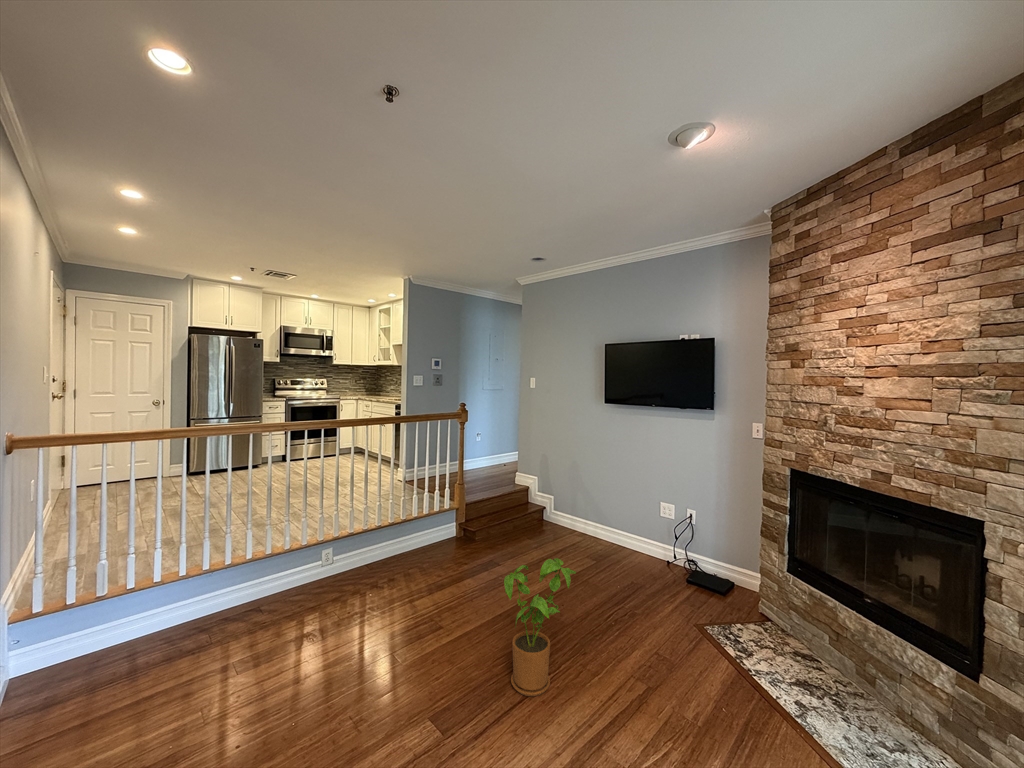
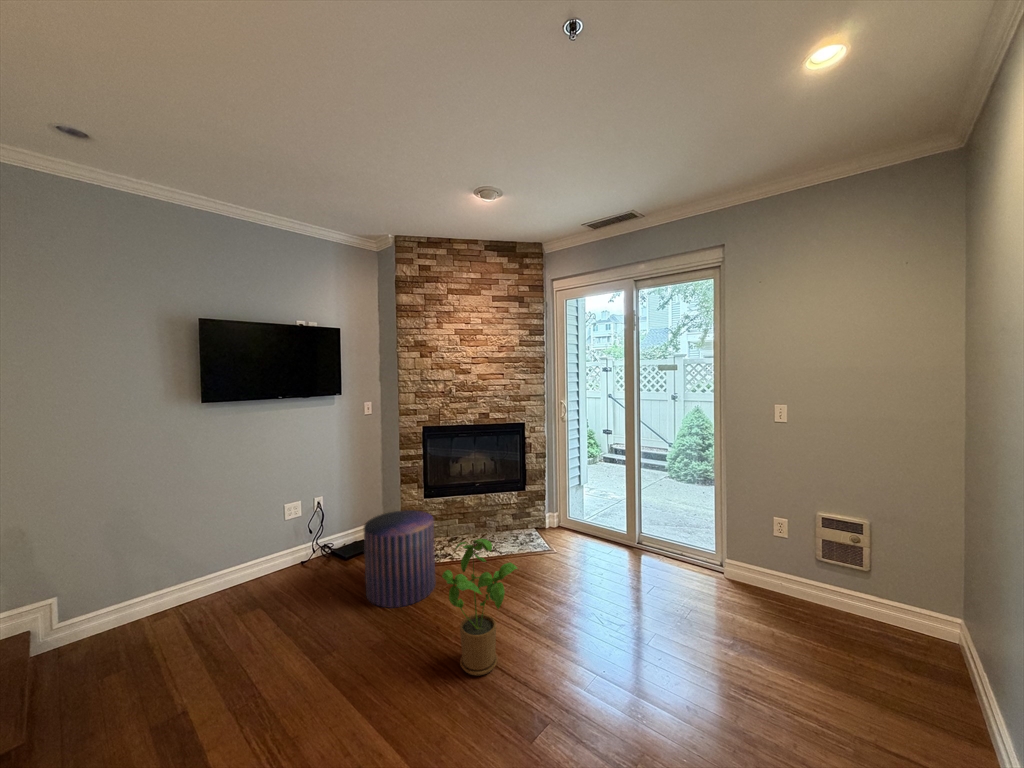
pouf: none [613,535,694,646] -> present [364,510,436,608]

